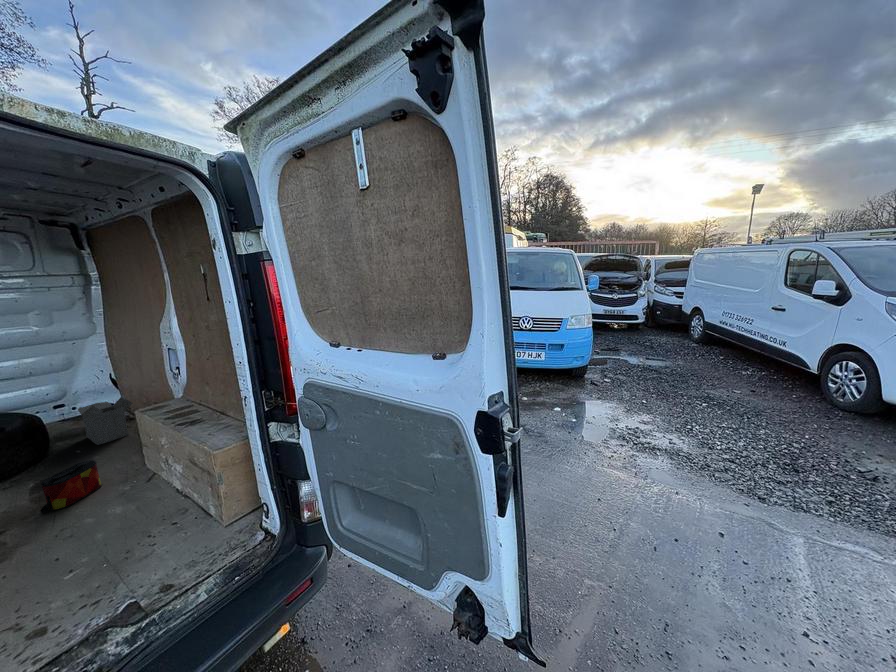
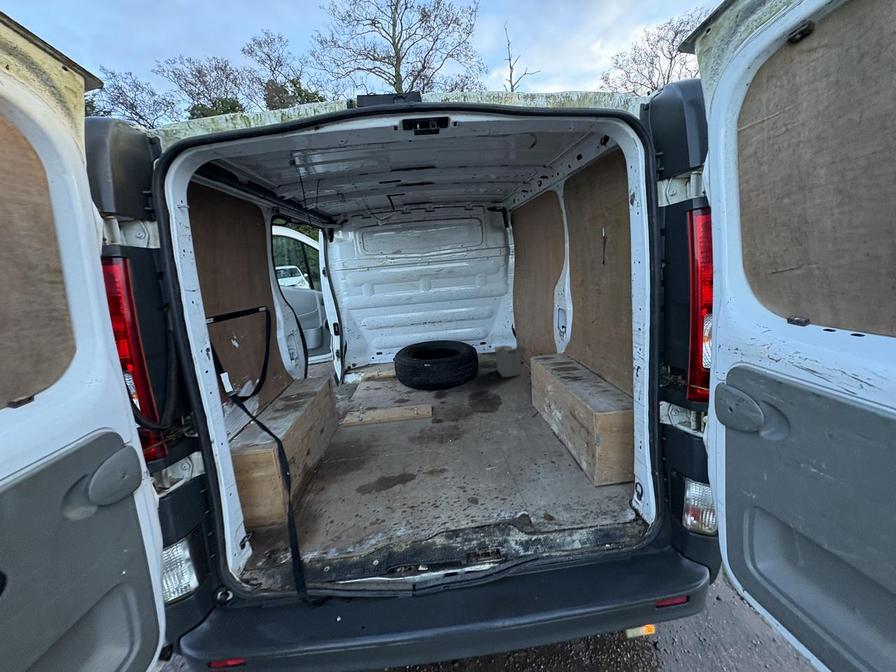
bag: present [40,460,102,513] -> none [473,388,505,417]

